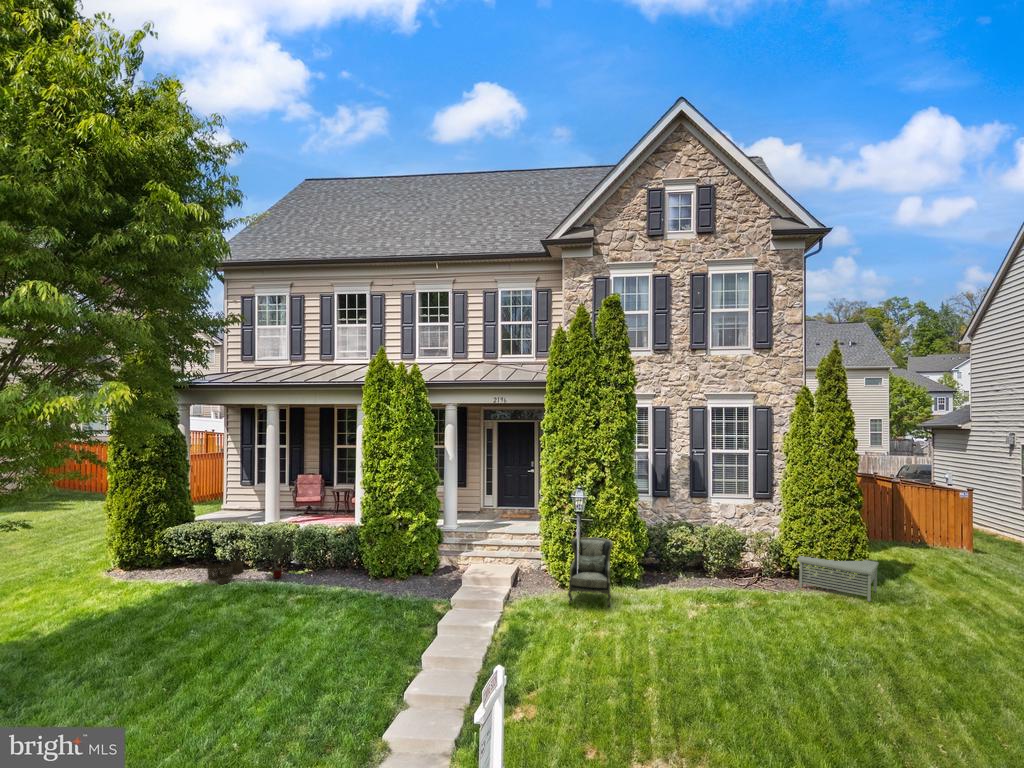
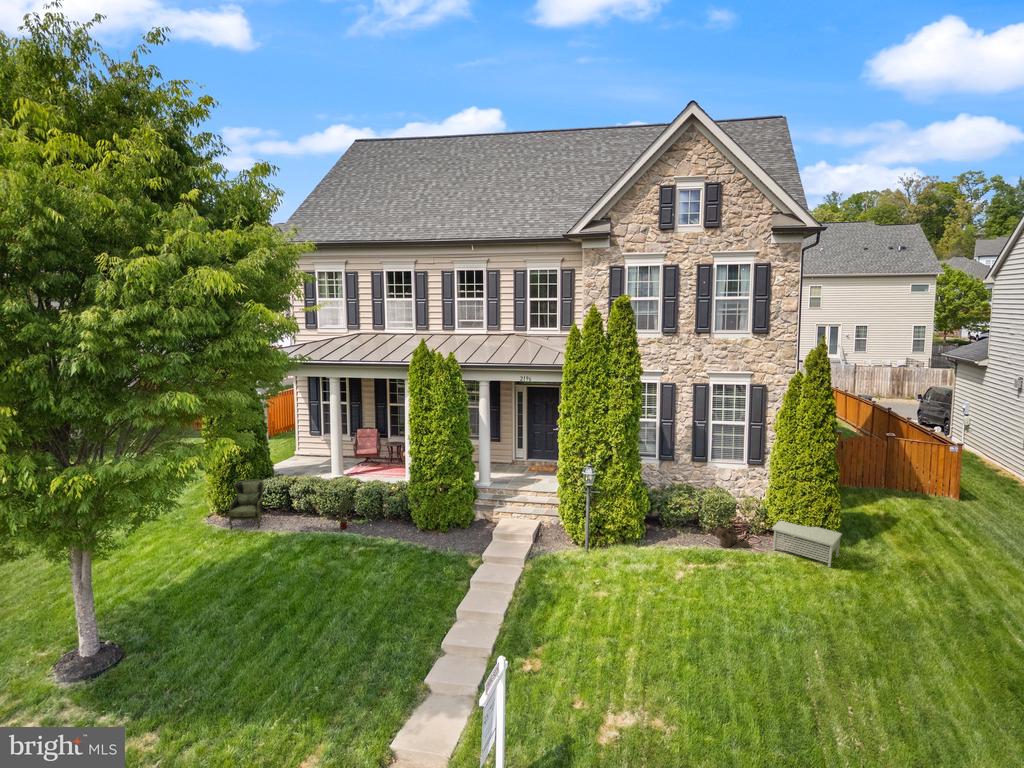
armchair: present [568,537,613,607] -> present [229,480,264,529]
woven basket: present [207,560,243,584] -> present [716,527,748,548]

